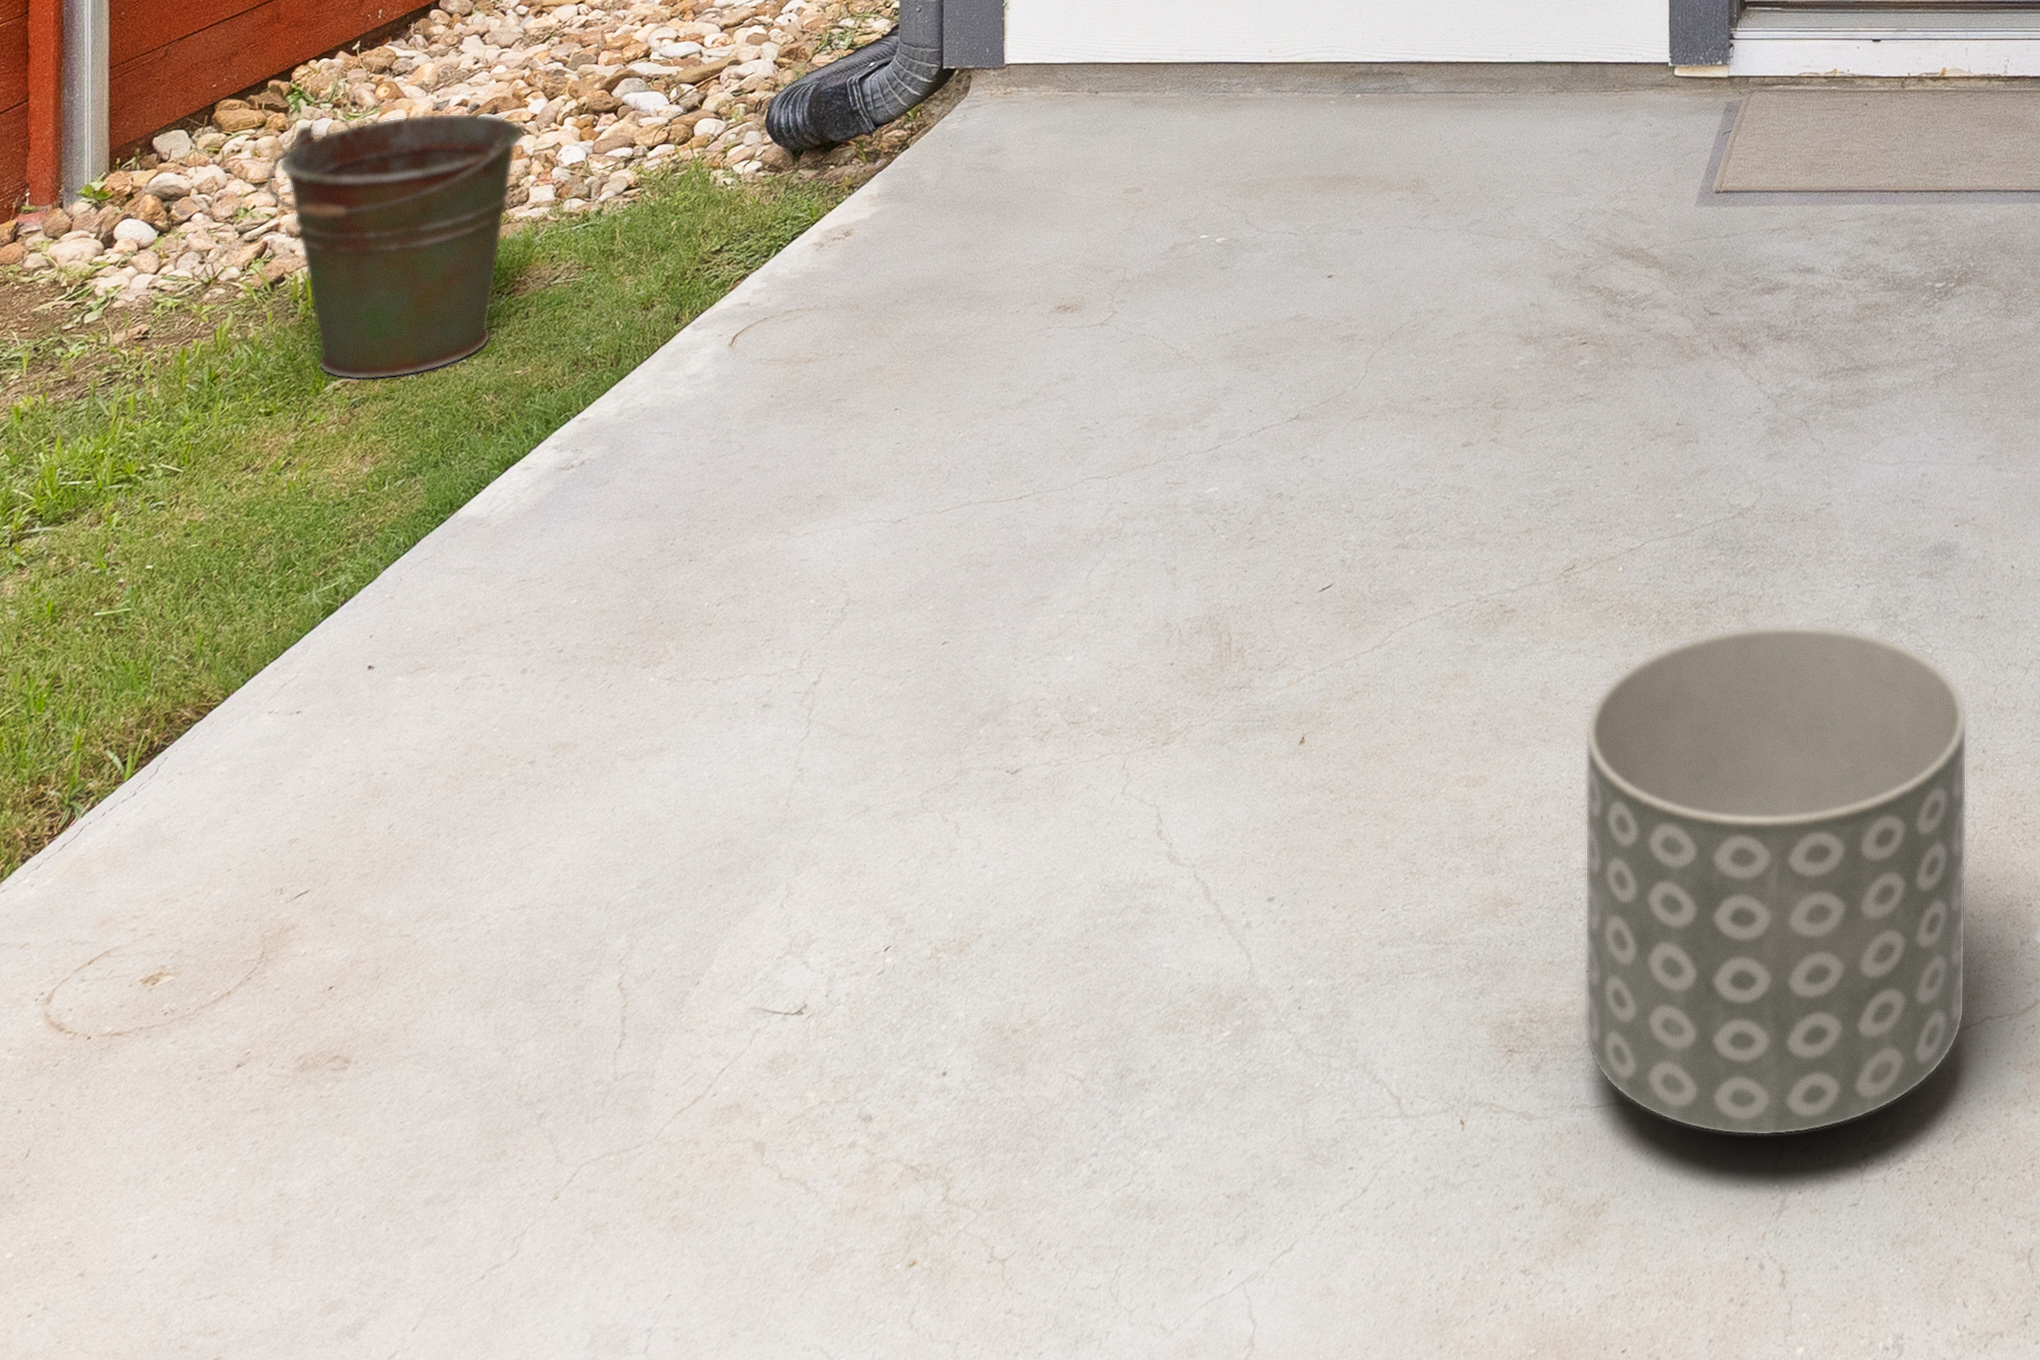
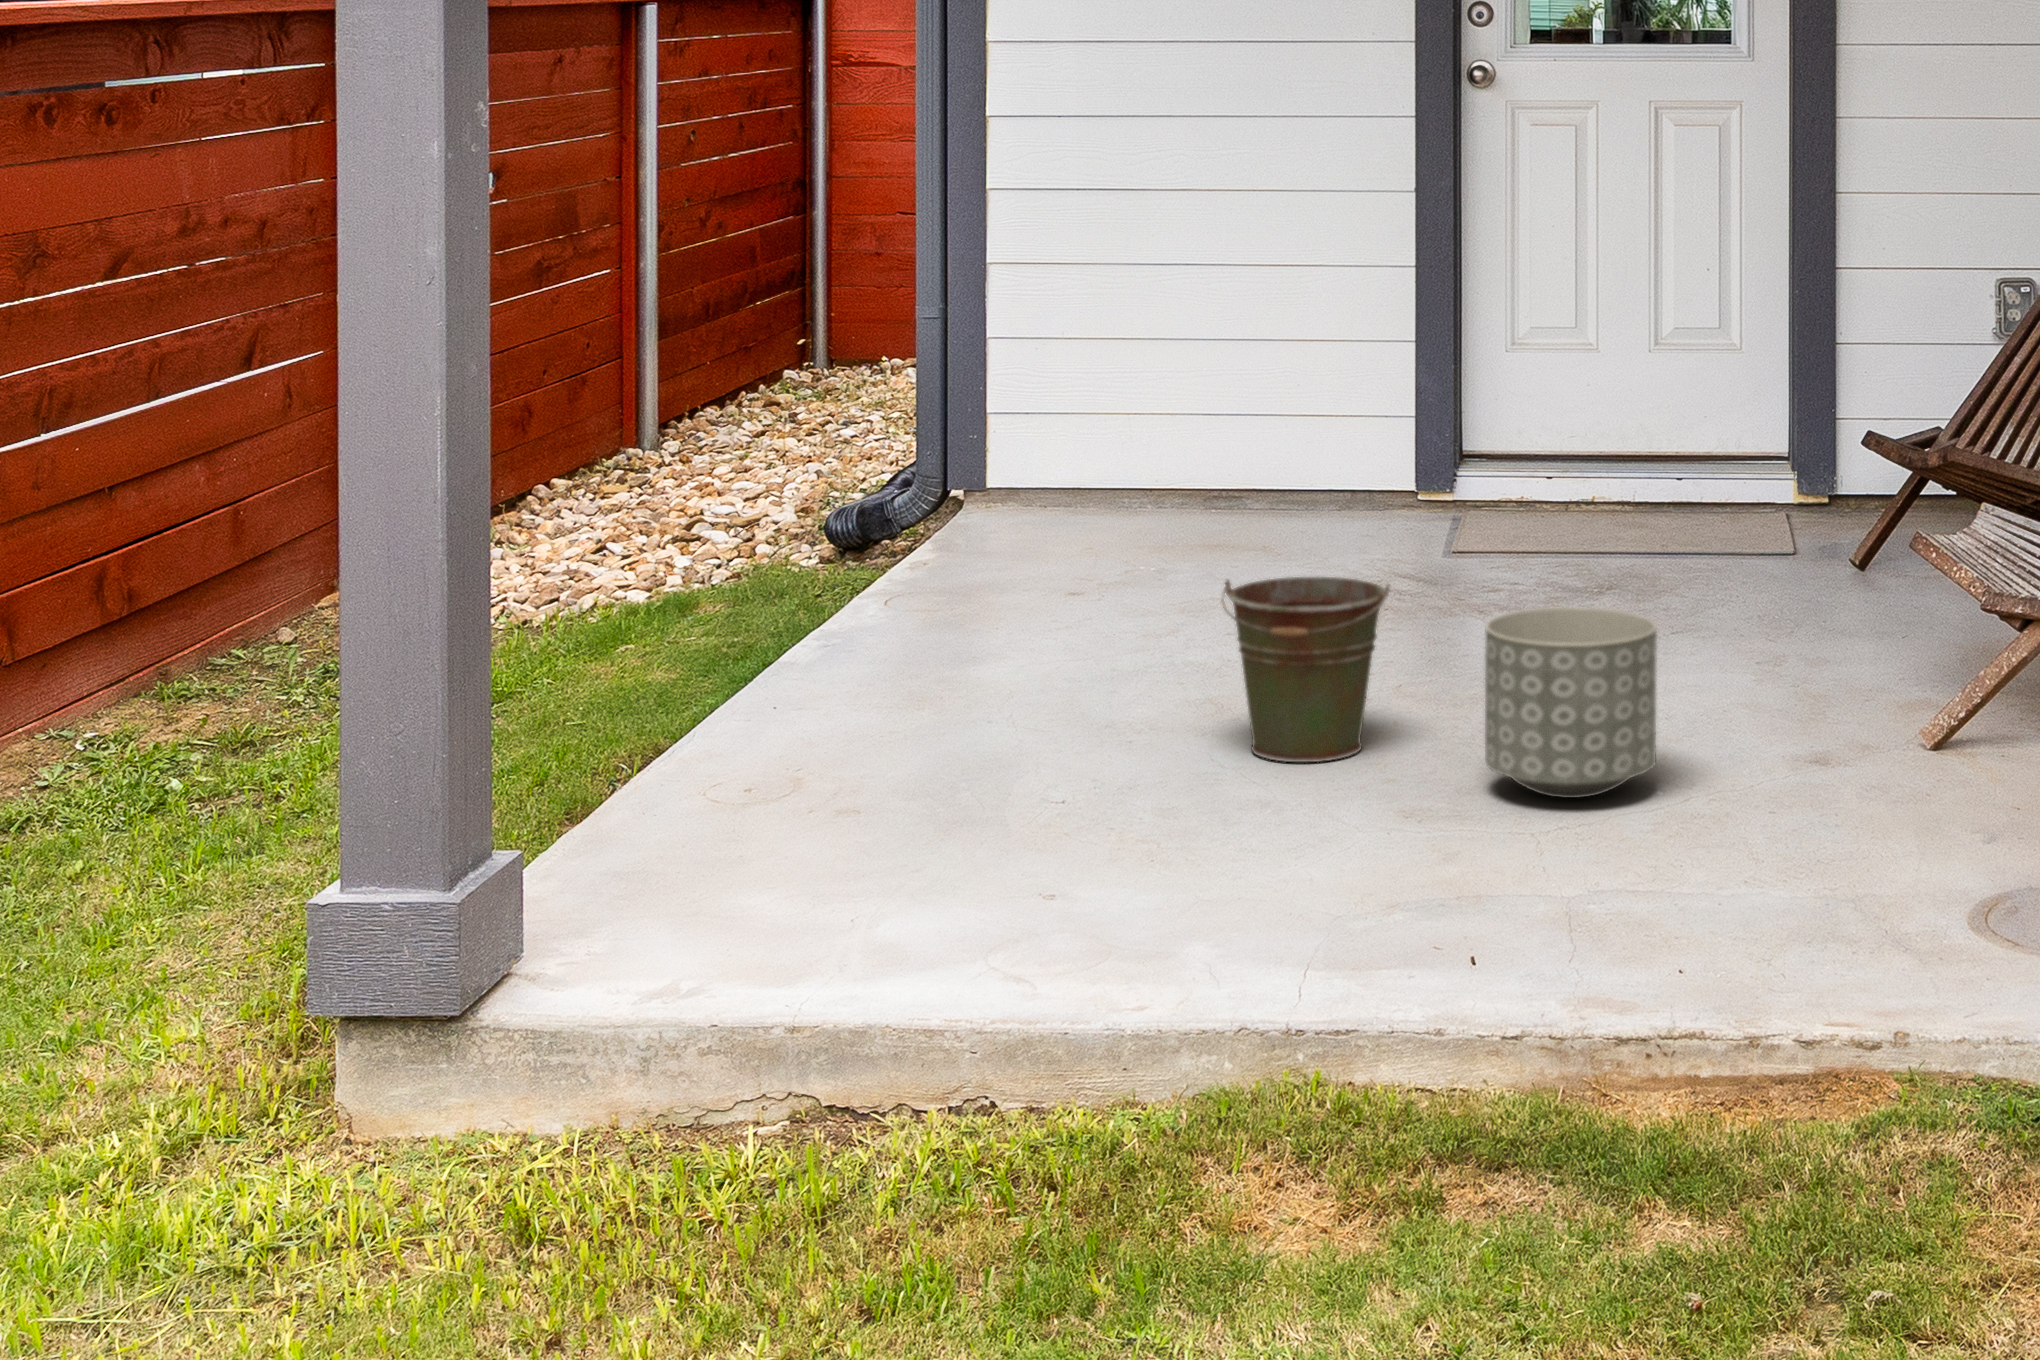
bucket: present [268,115,521,378] -> present [1222,577,1389,762]

